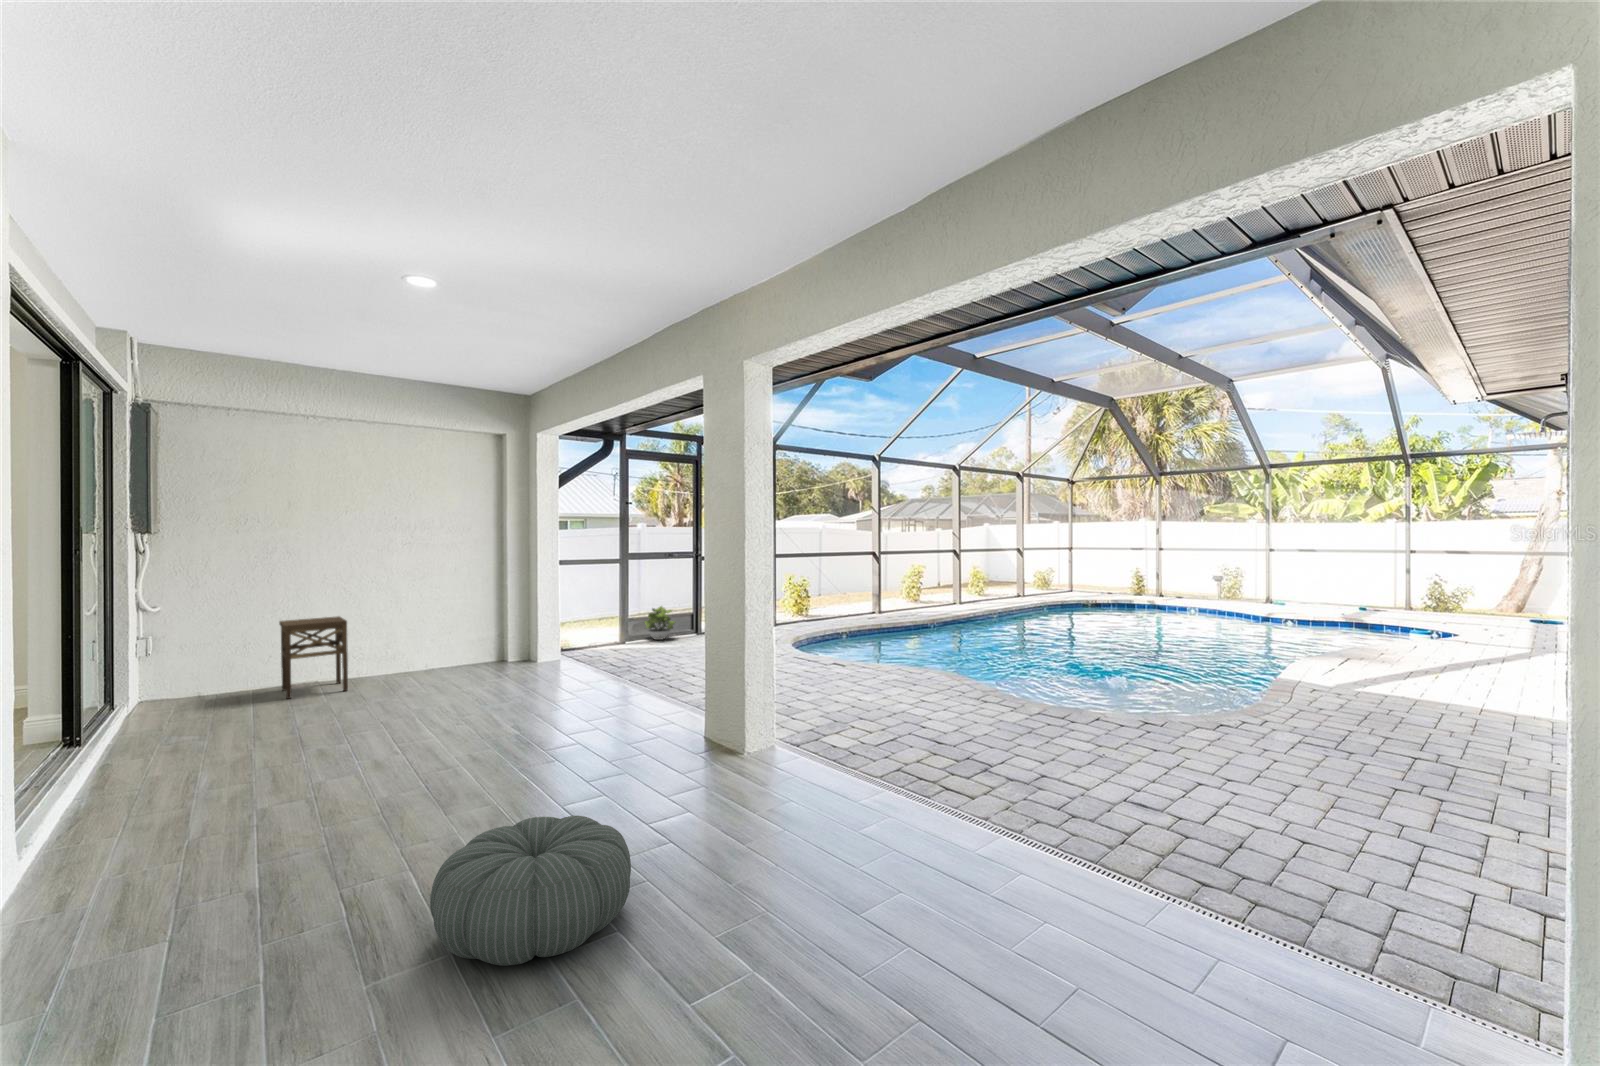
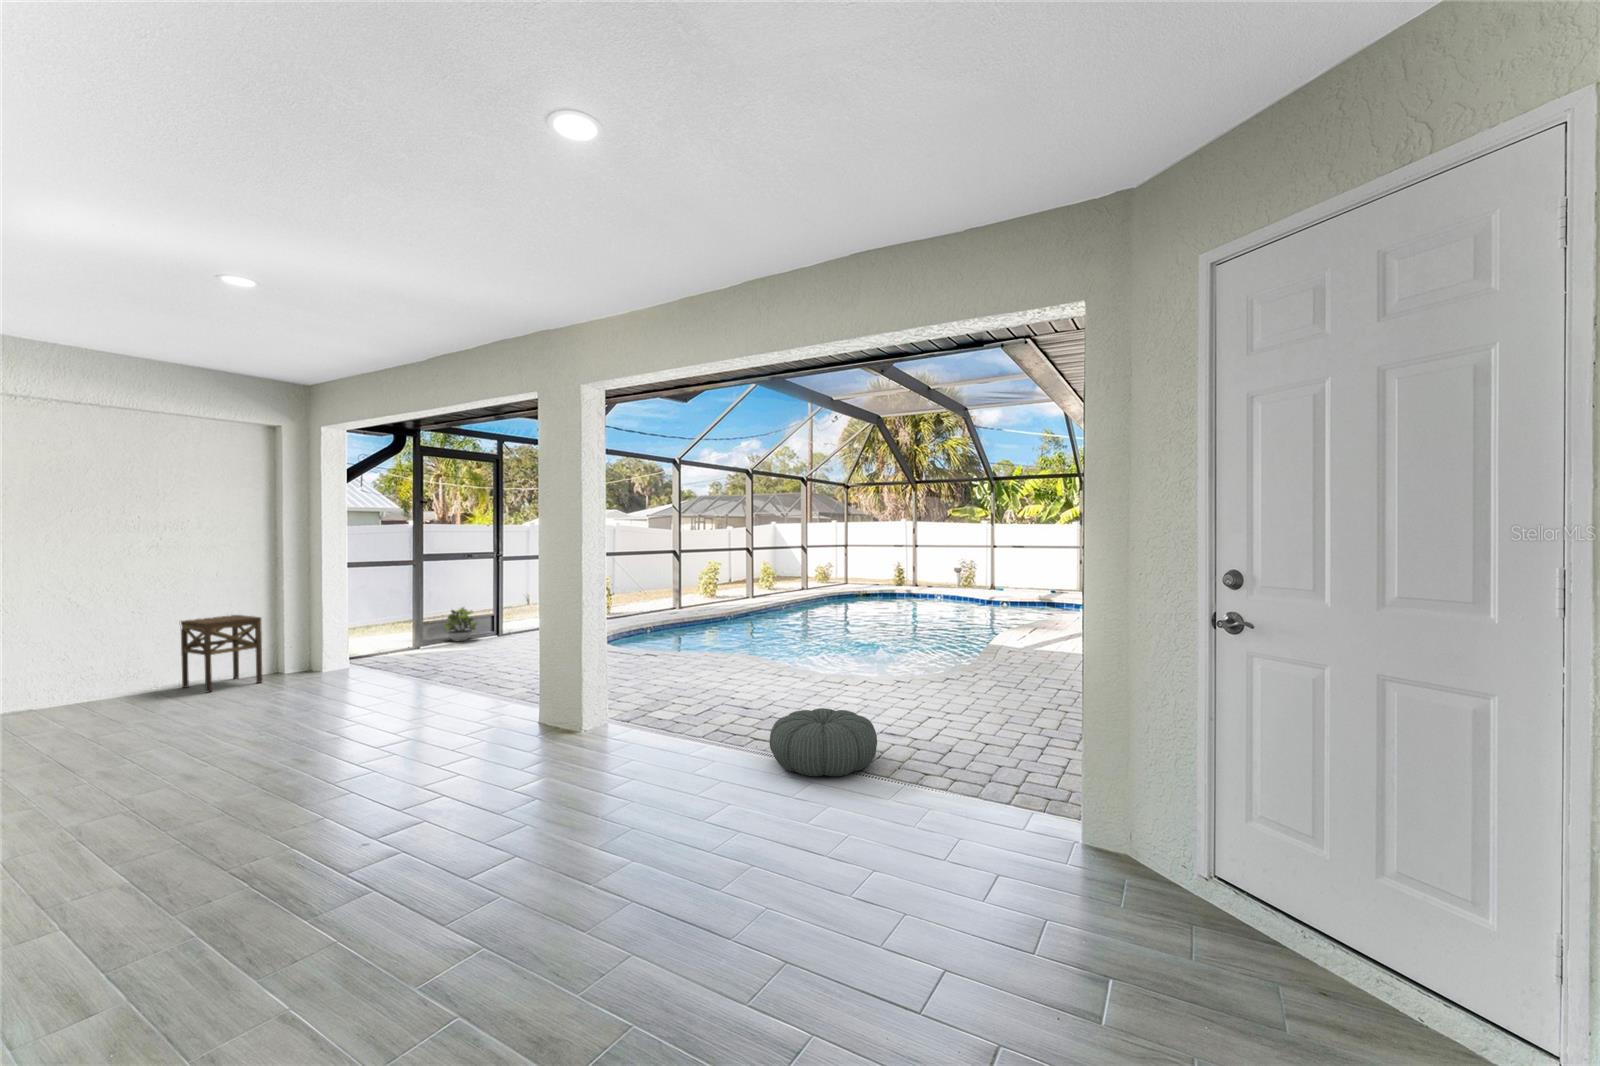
side table: present [279,616,348,699] -> present [181,615,262,692]
pouf: present [430,816,631,966] -> present [770,708,877,777]

